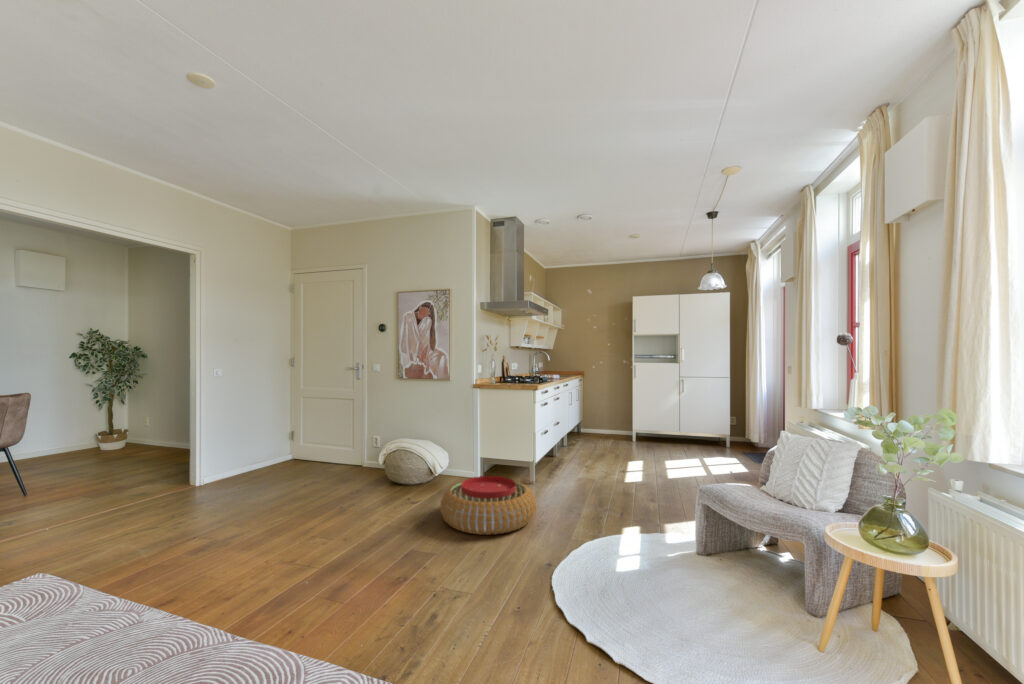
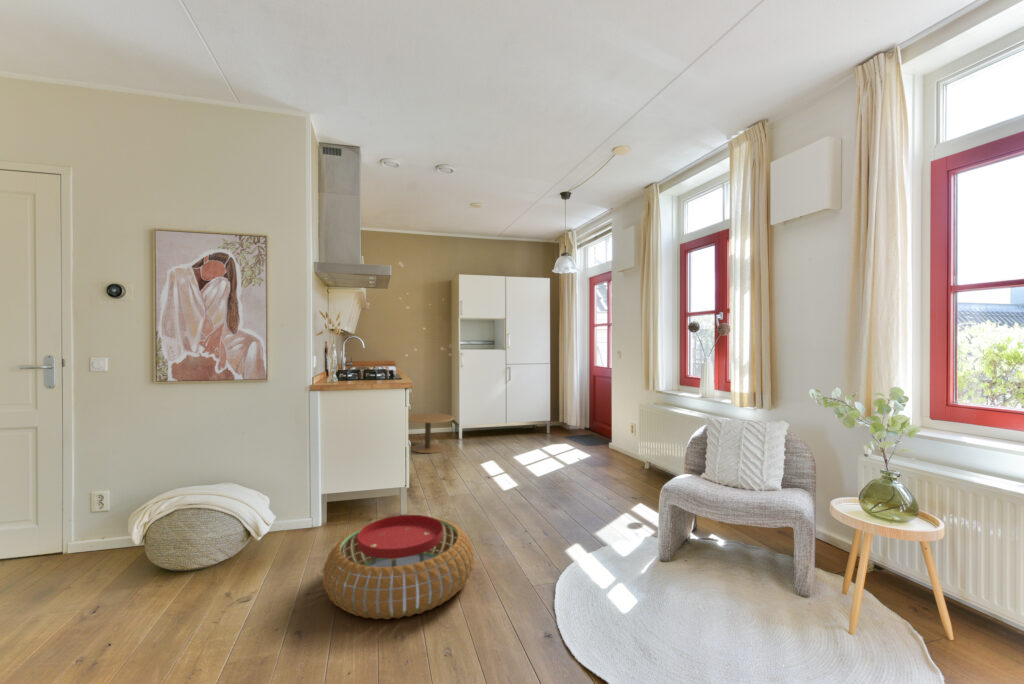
side table: none [577,415,620,449] -> present [409,413,454,453]

